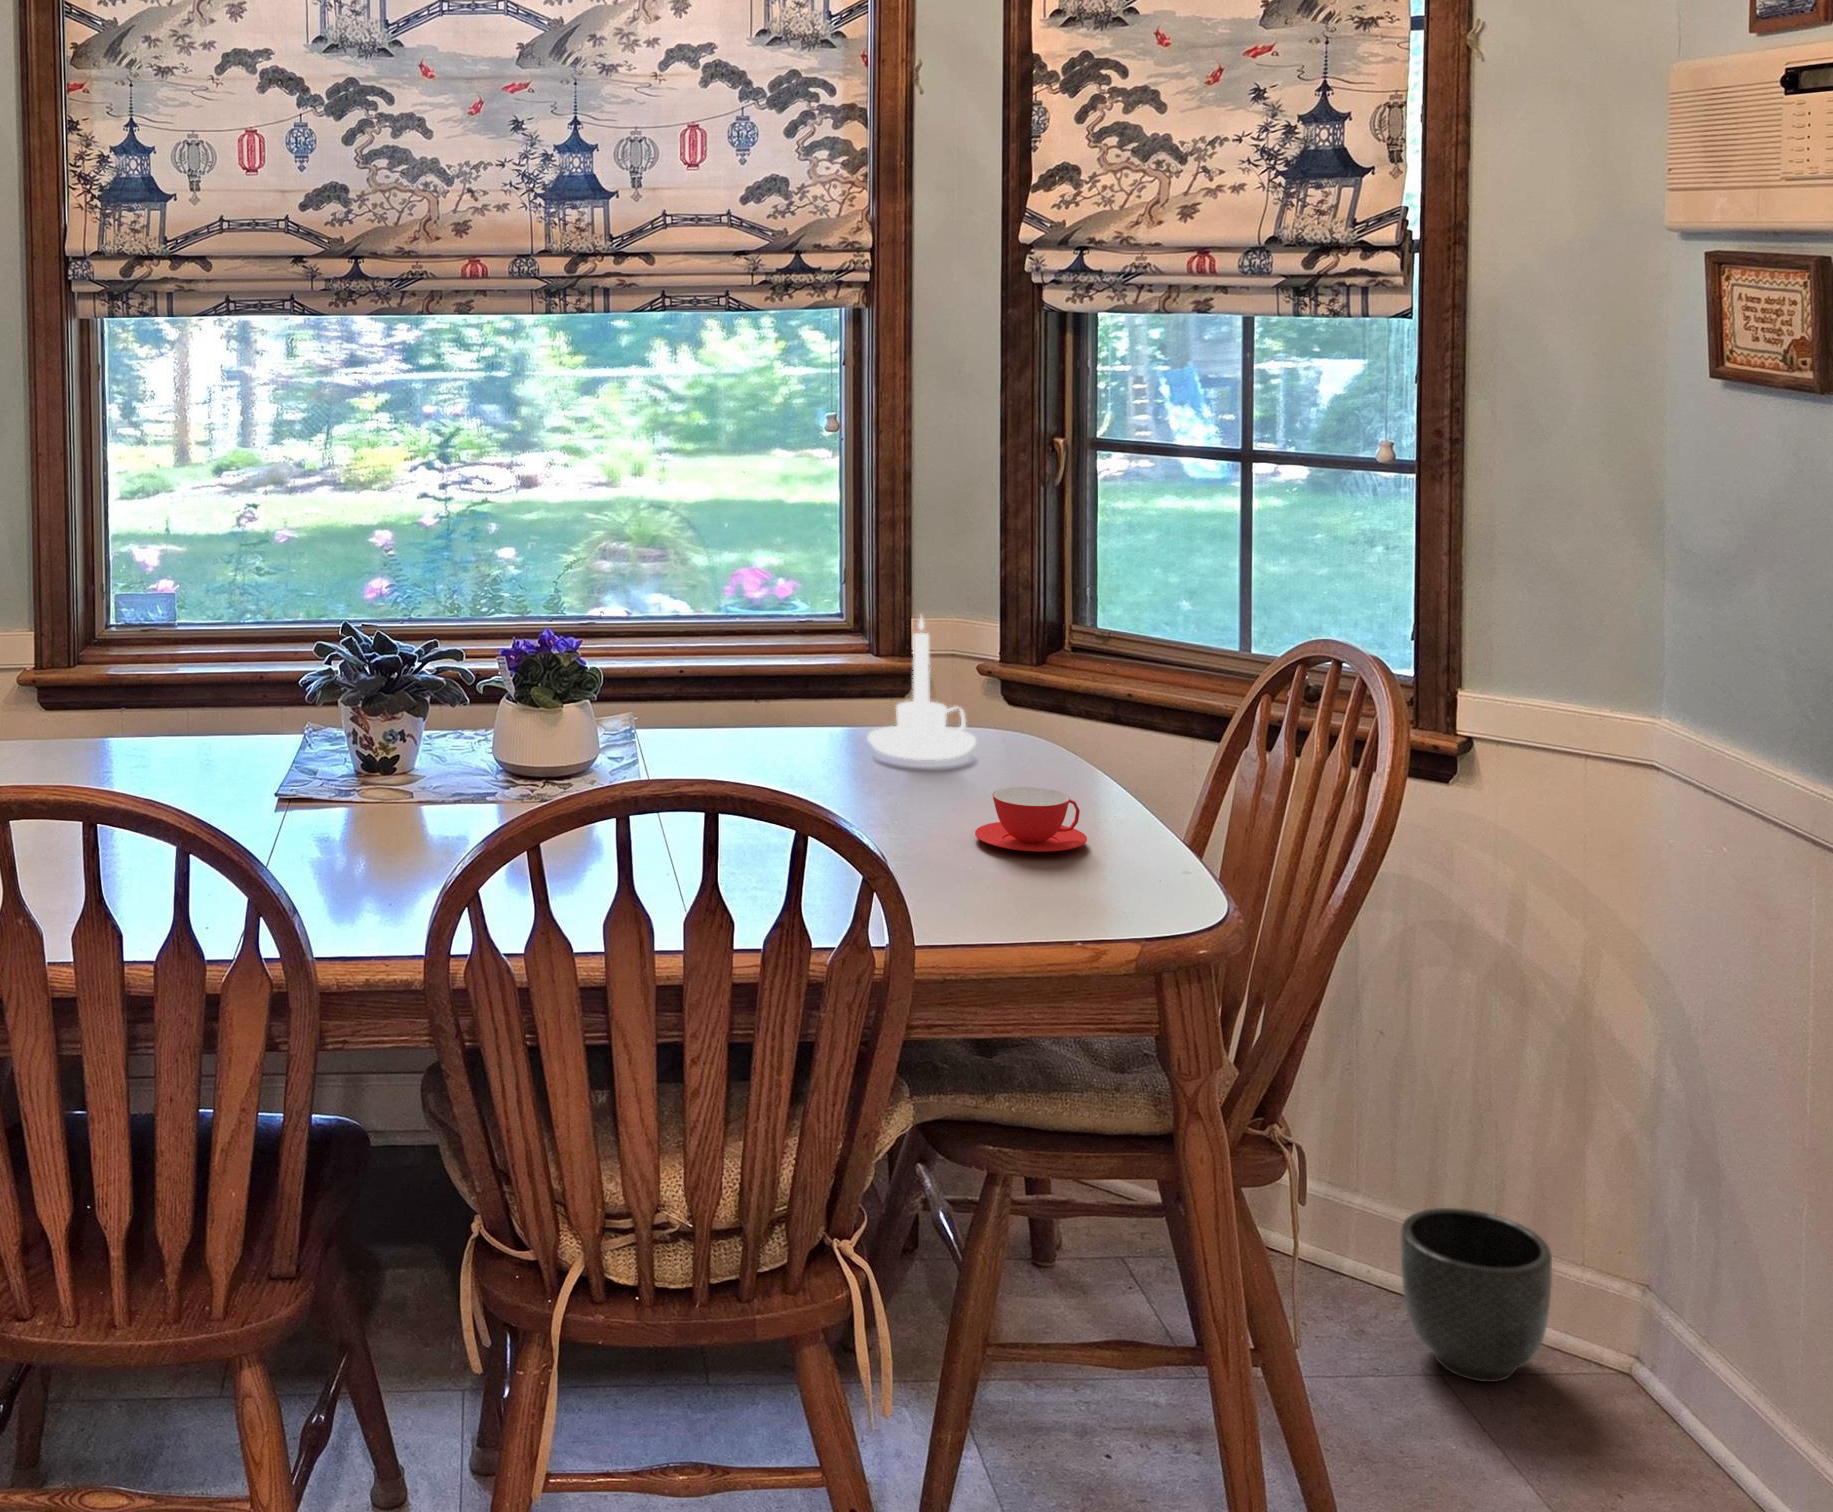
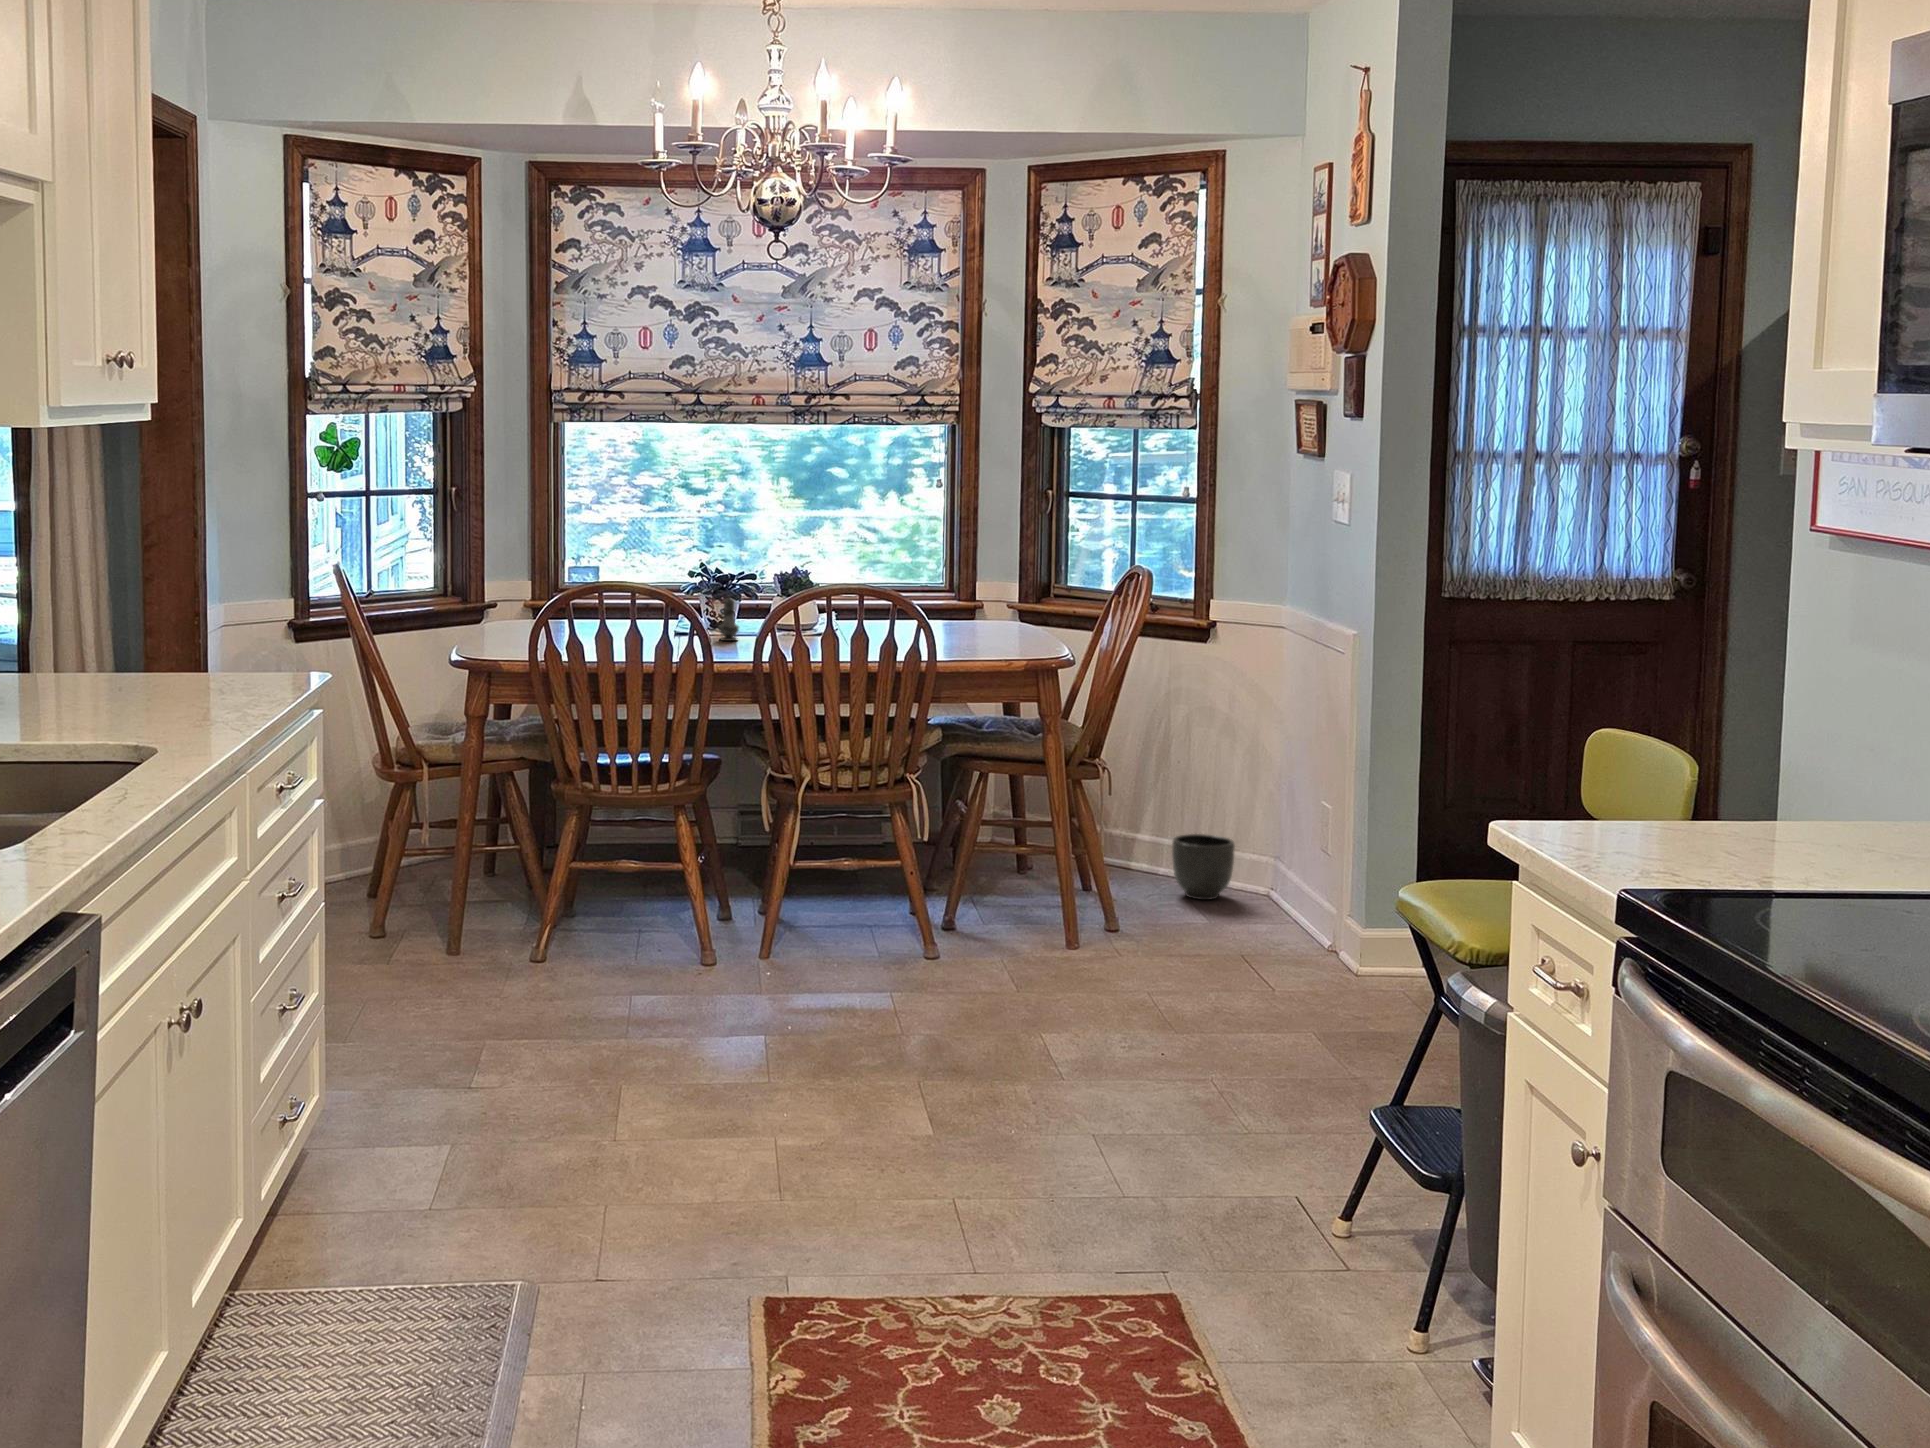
candle holder: present [867,617,976,760] -> none [940,560,989,625]
salt shaker: none [363,729,415,840] -> present [719,597,739,641]
teacup: present [975,787,1087,851] -> none [975,622,1021,643]

